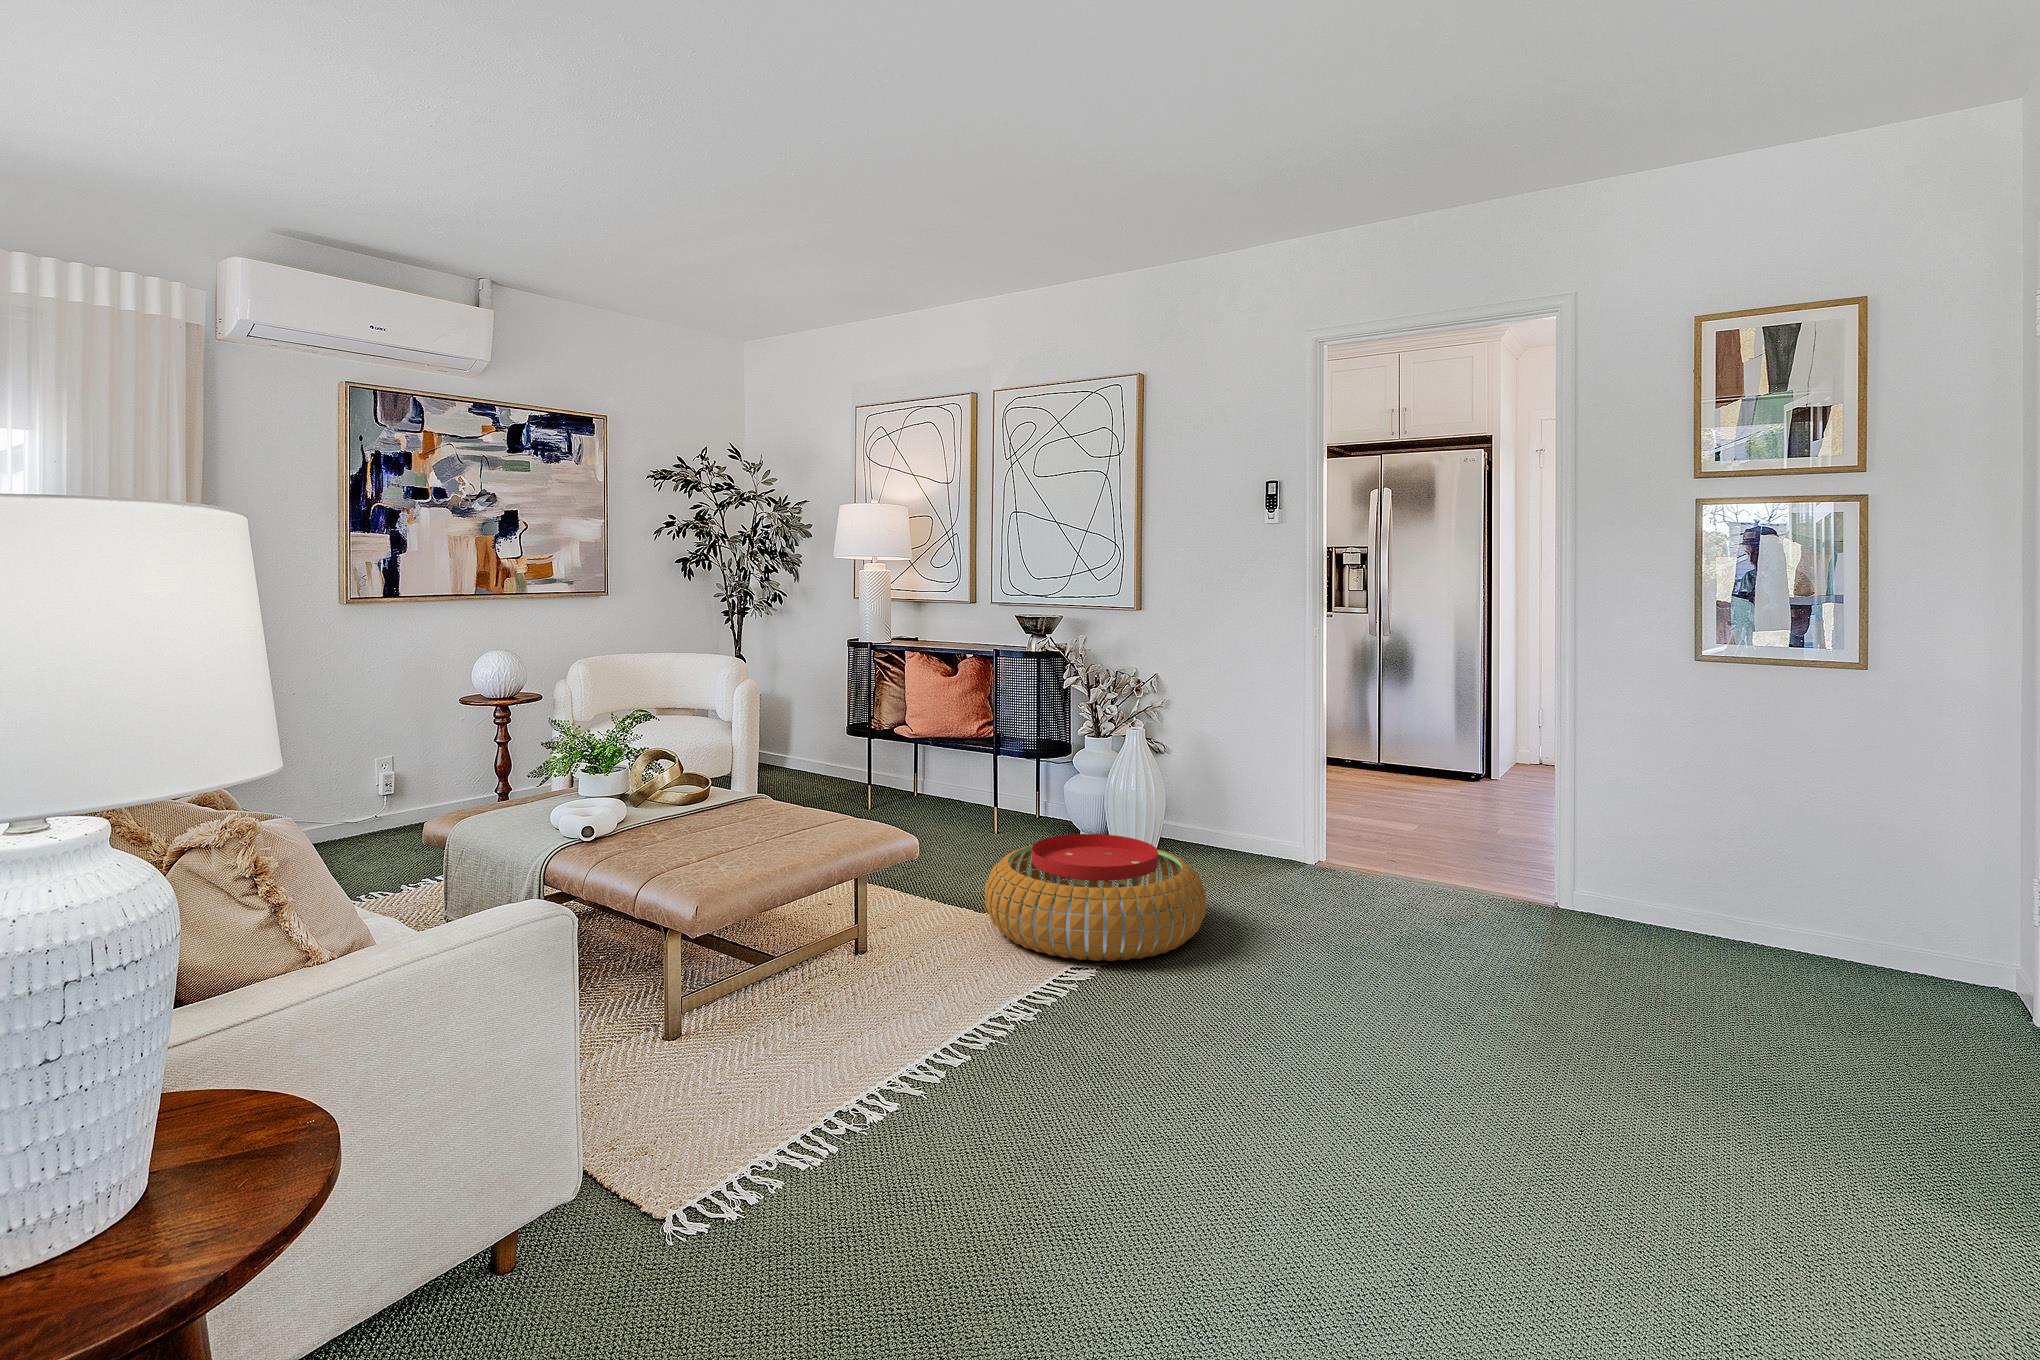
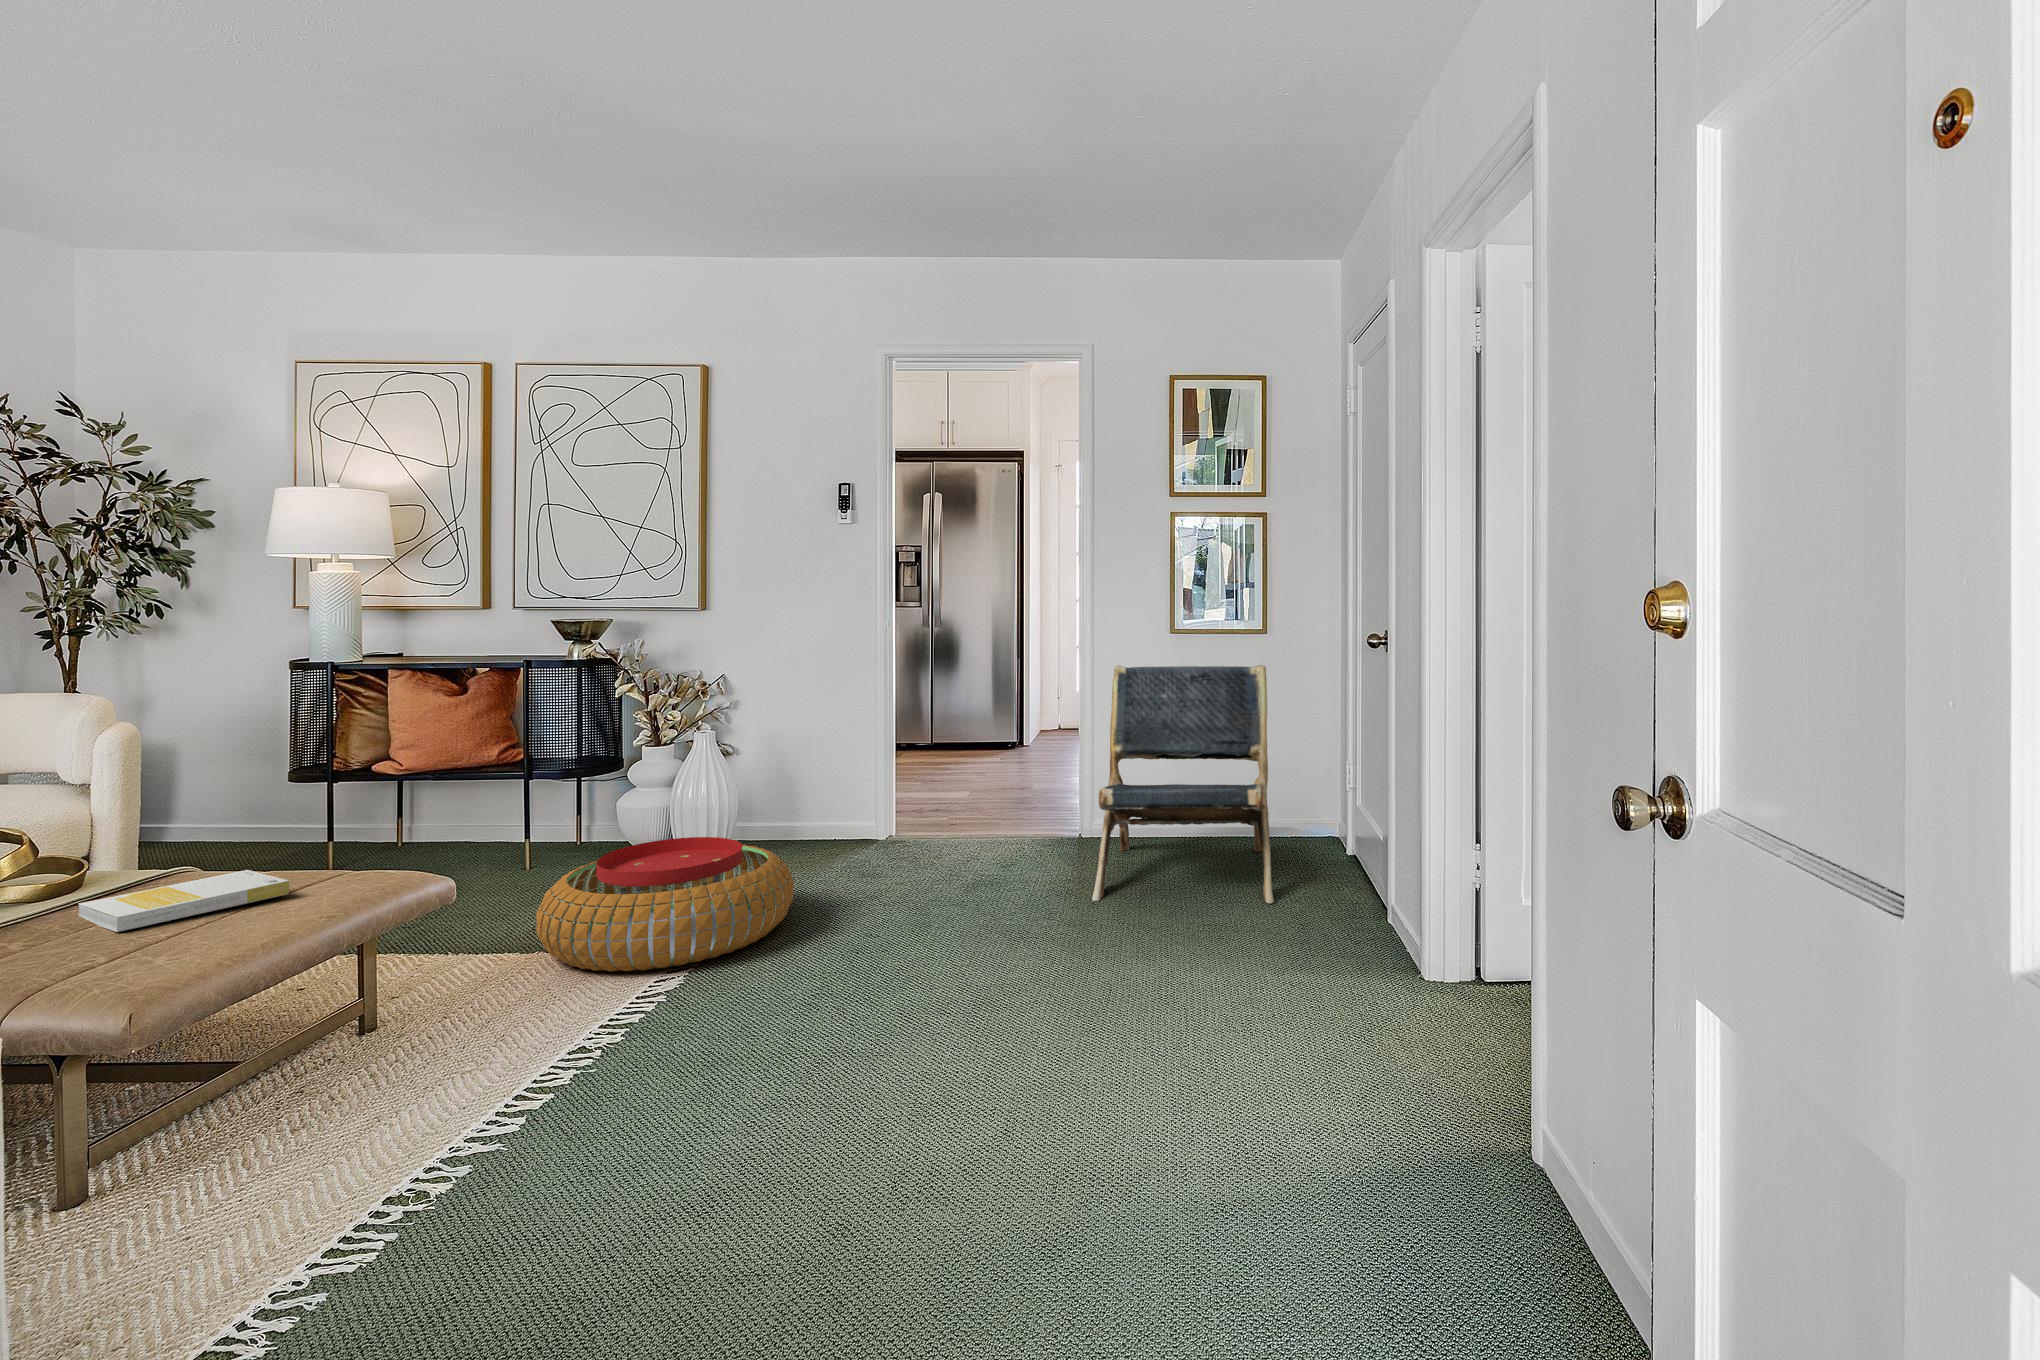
lounge chair: none [1554,697,1848,1057] -> present [1092,665,1274,903]
book: none [691,813,805,849] -> present [78,870,289,932]

